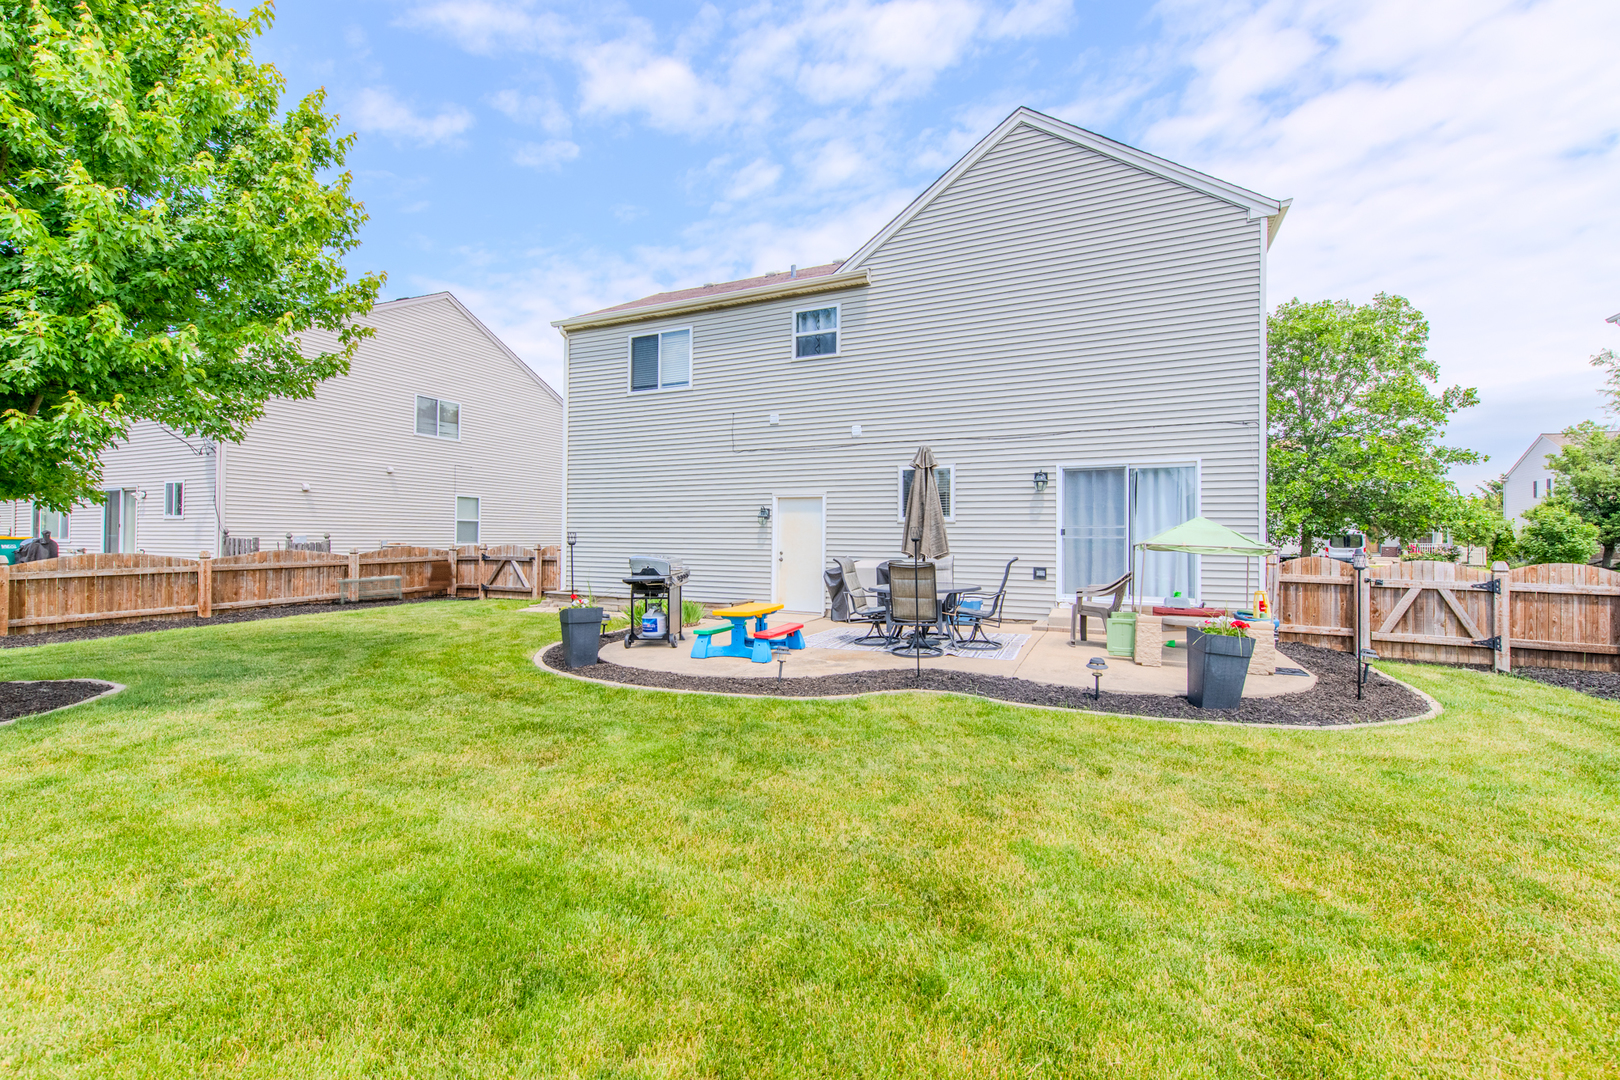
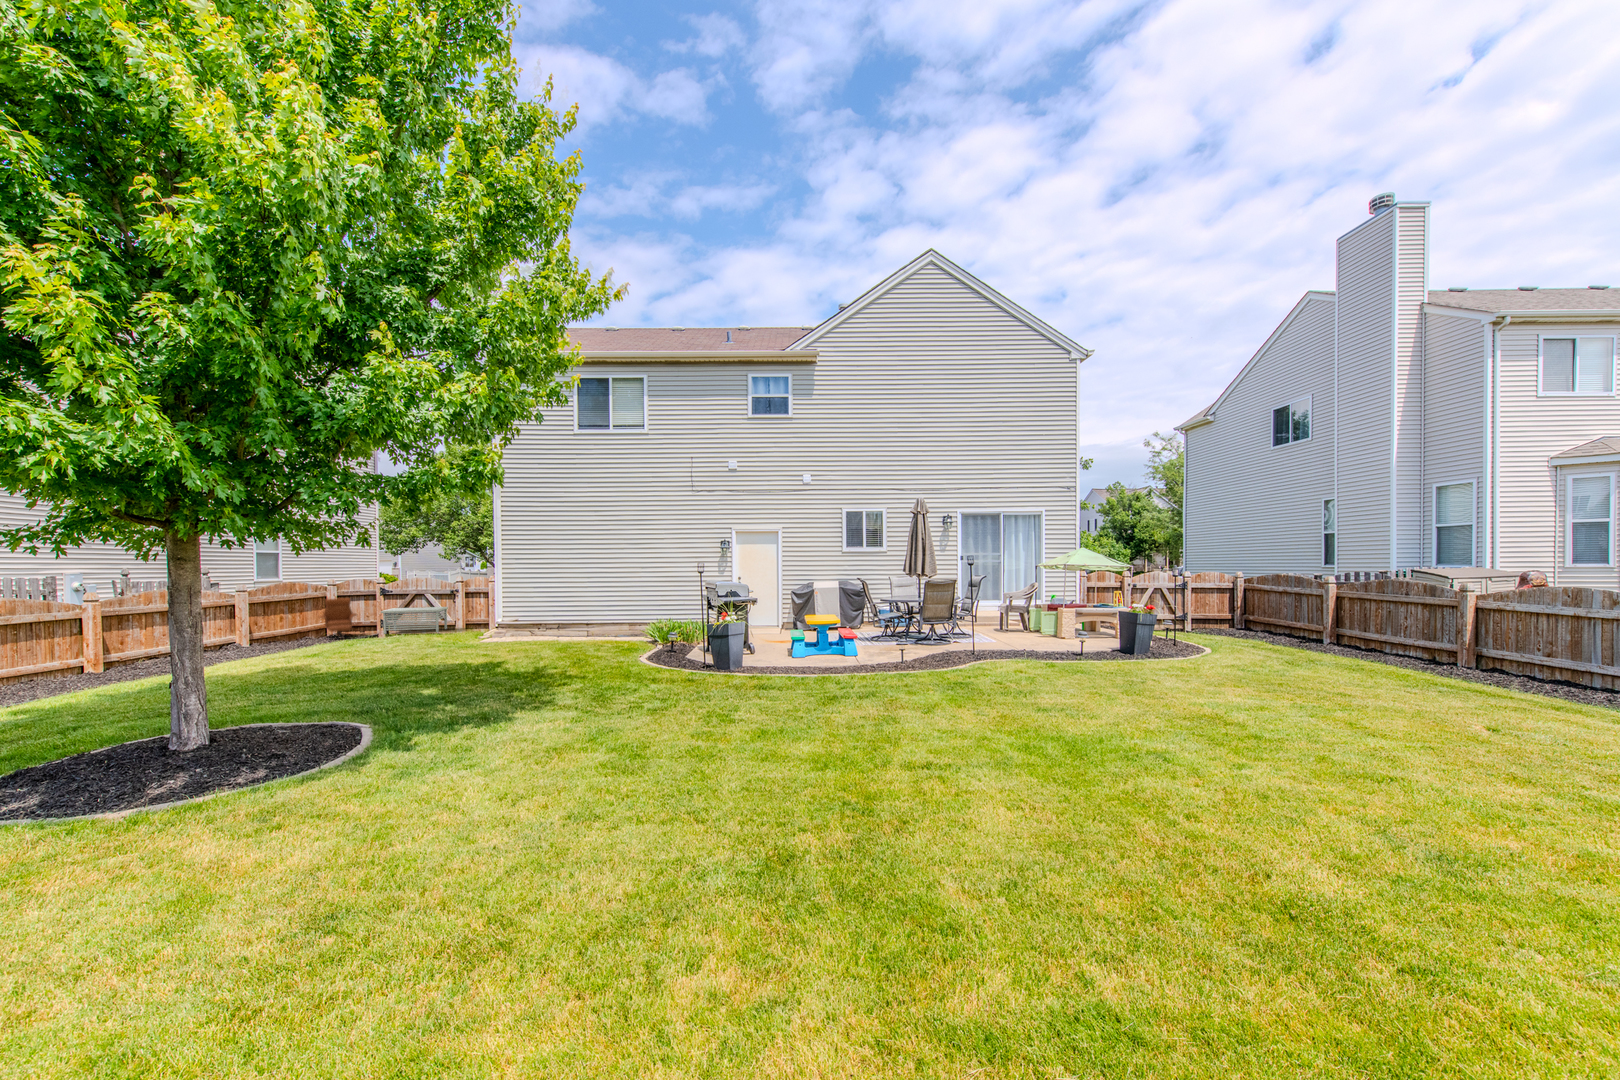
storage bench: present [337,575,402,604] -> present [381,607,448,634]

